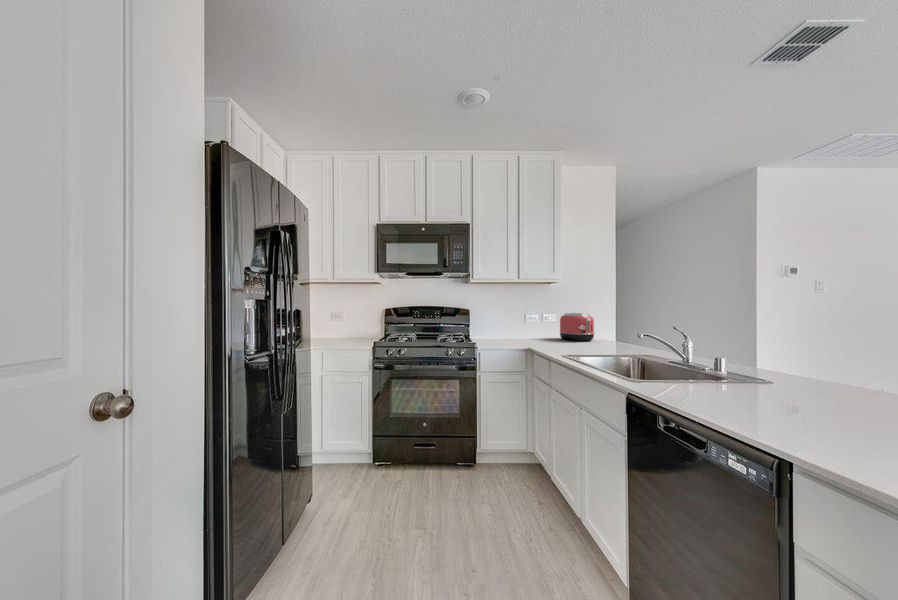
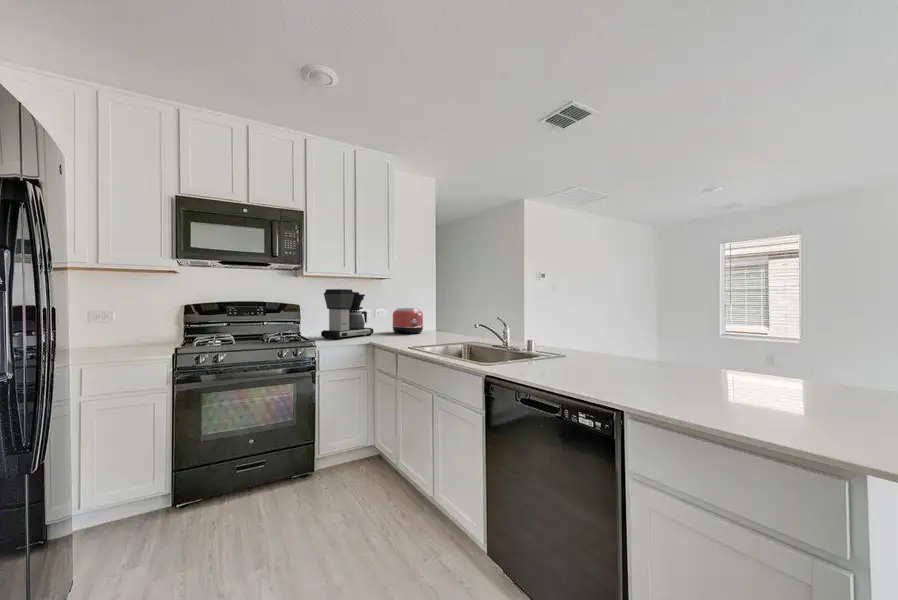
coffee maker: none [487,294,537,343] -> present [321,289,373,339]

